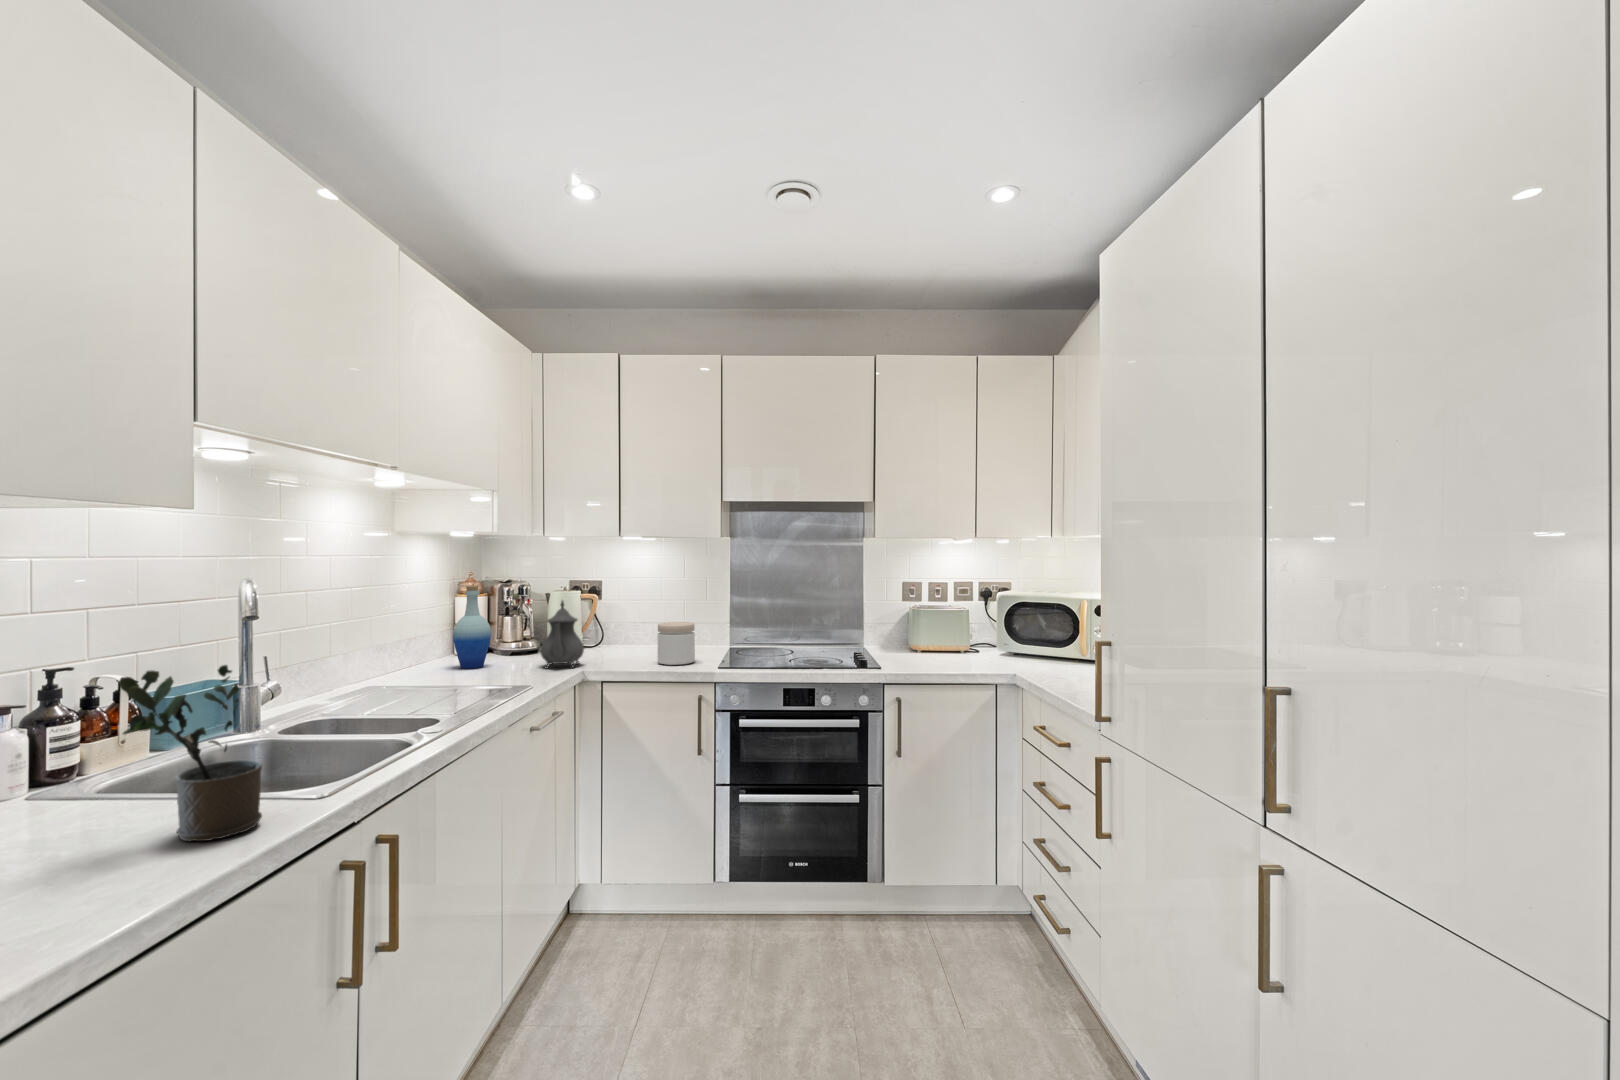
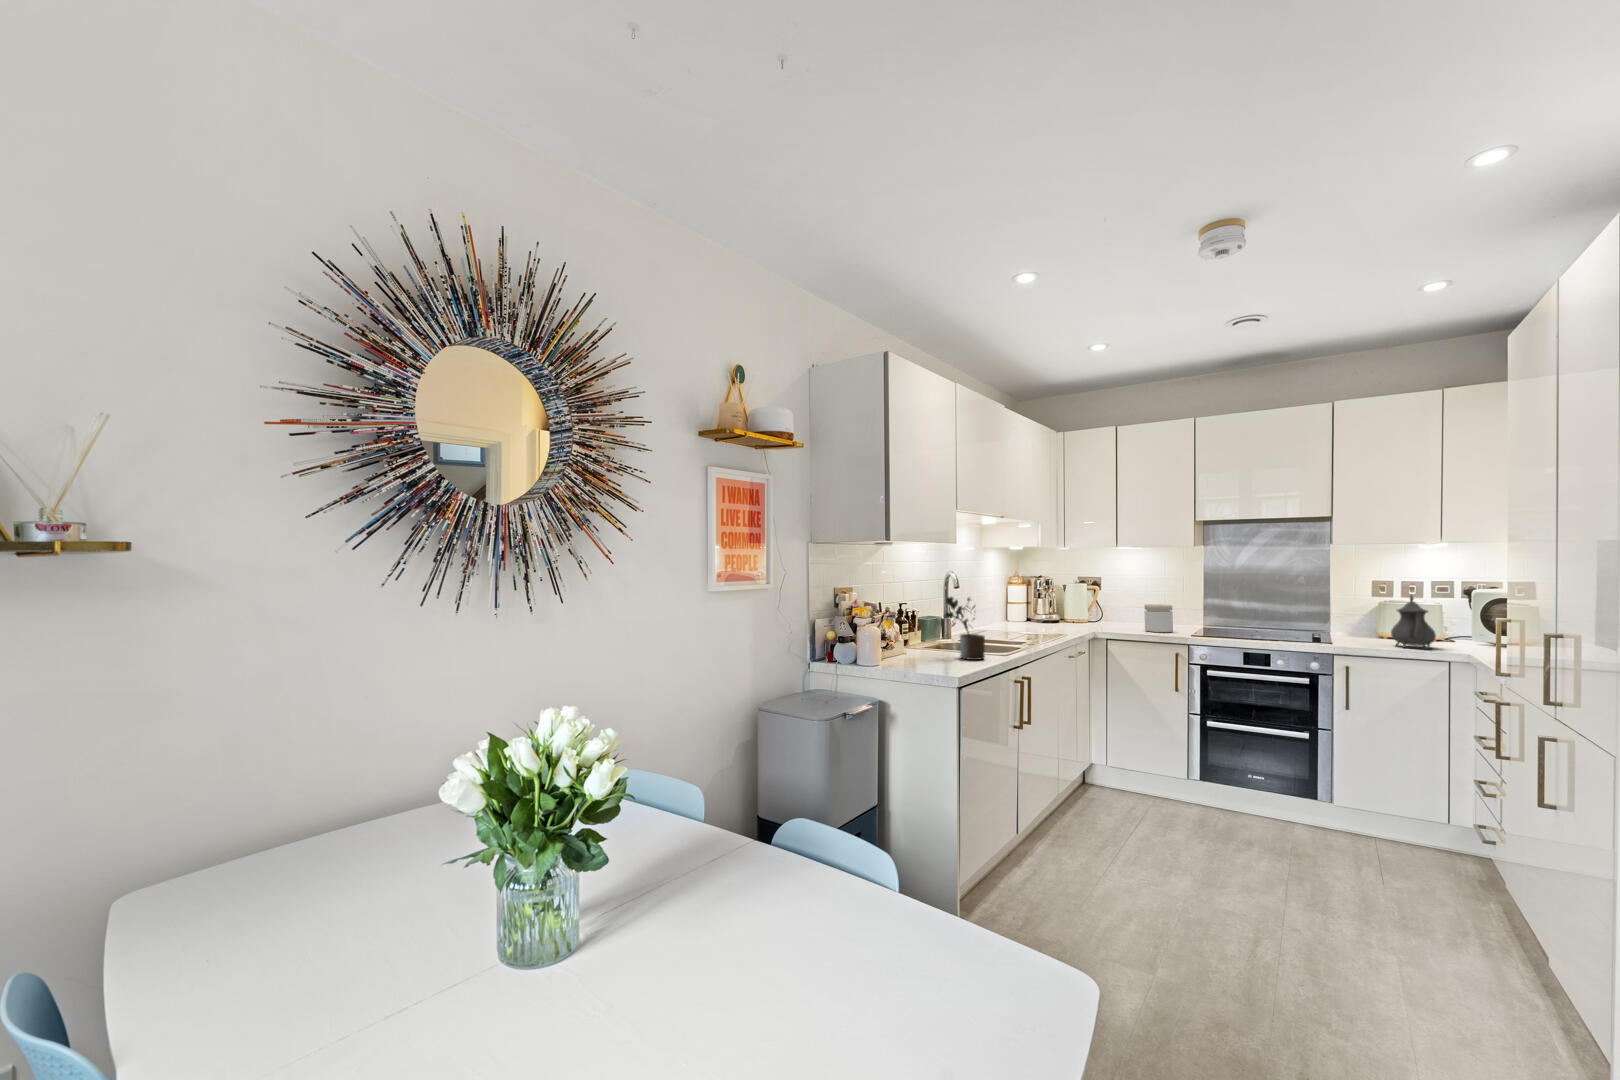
bottle: present [453,586,491,669] -> none [1013,577,1035,625]
teapot: present [540,600,584,669] -> present [1391,595,1436,649]

